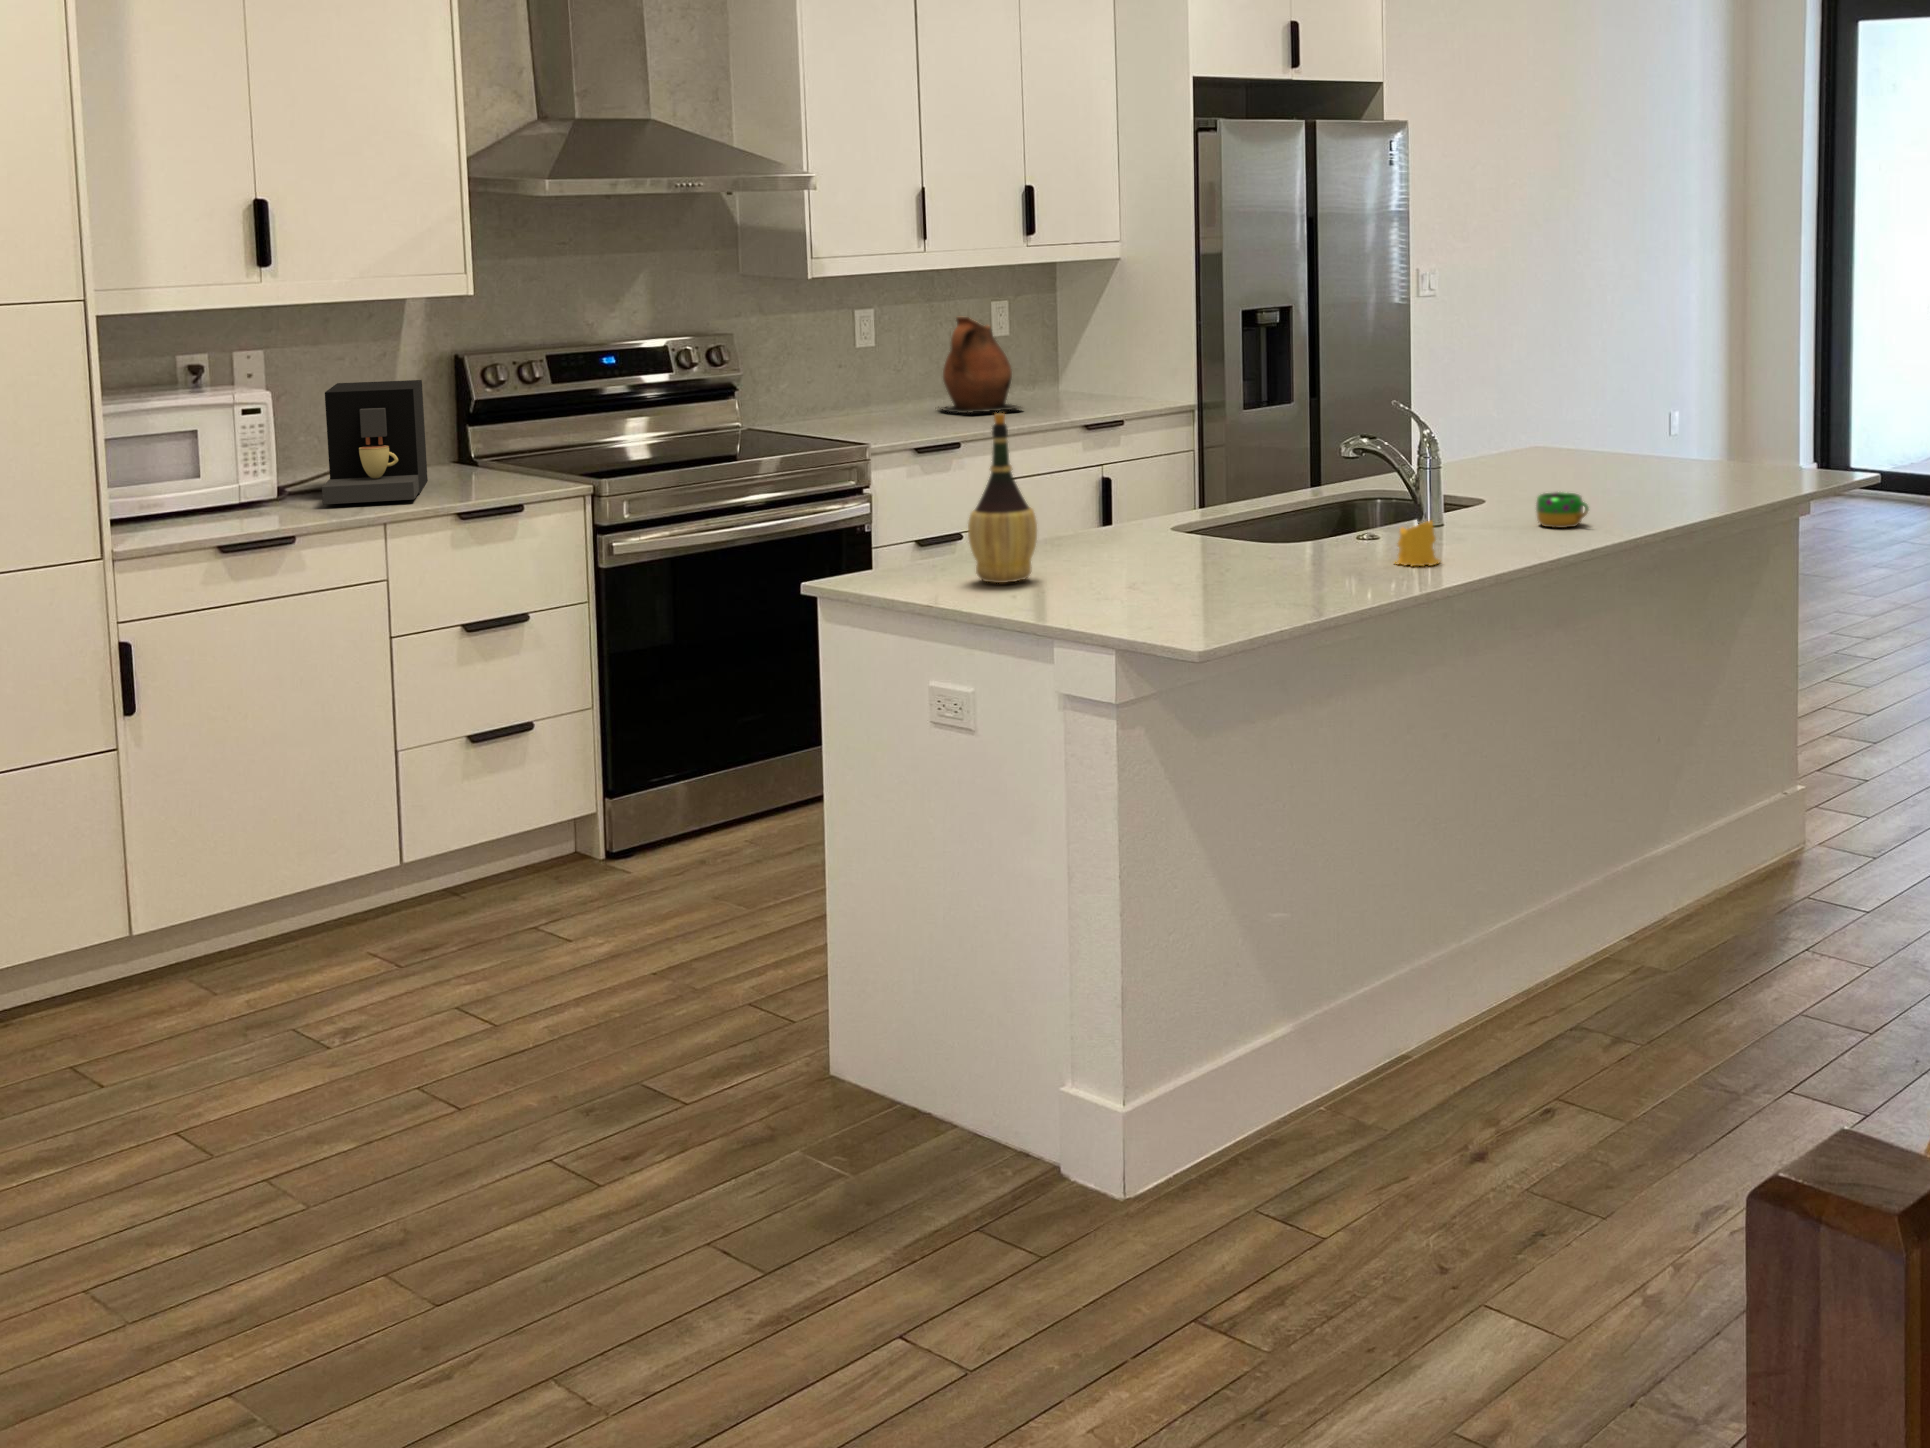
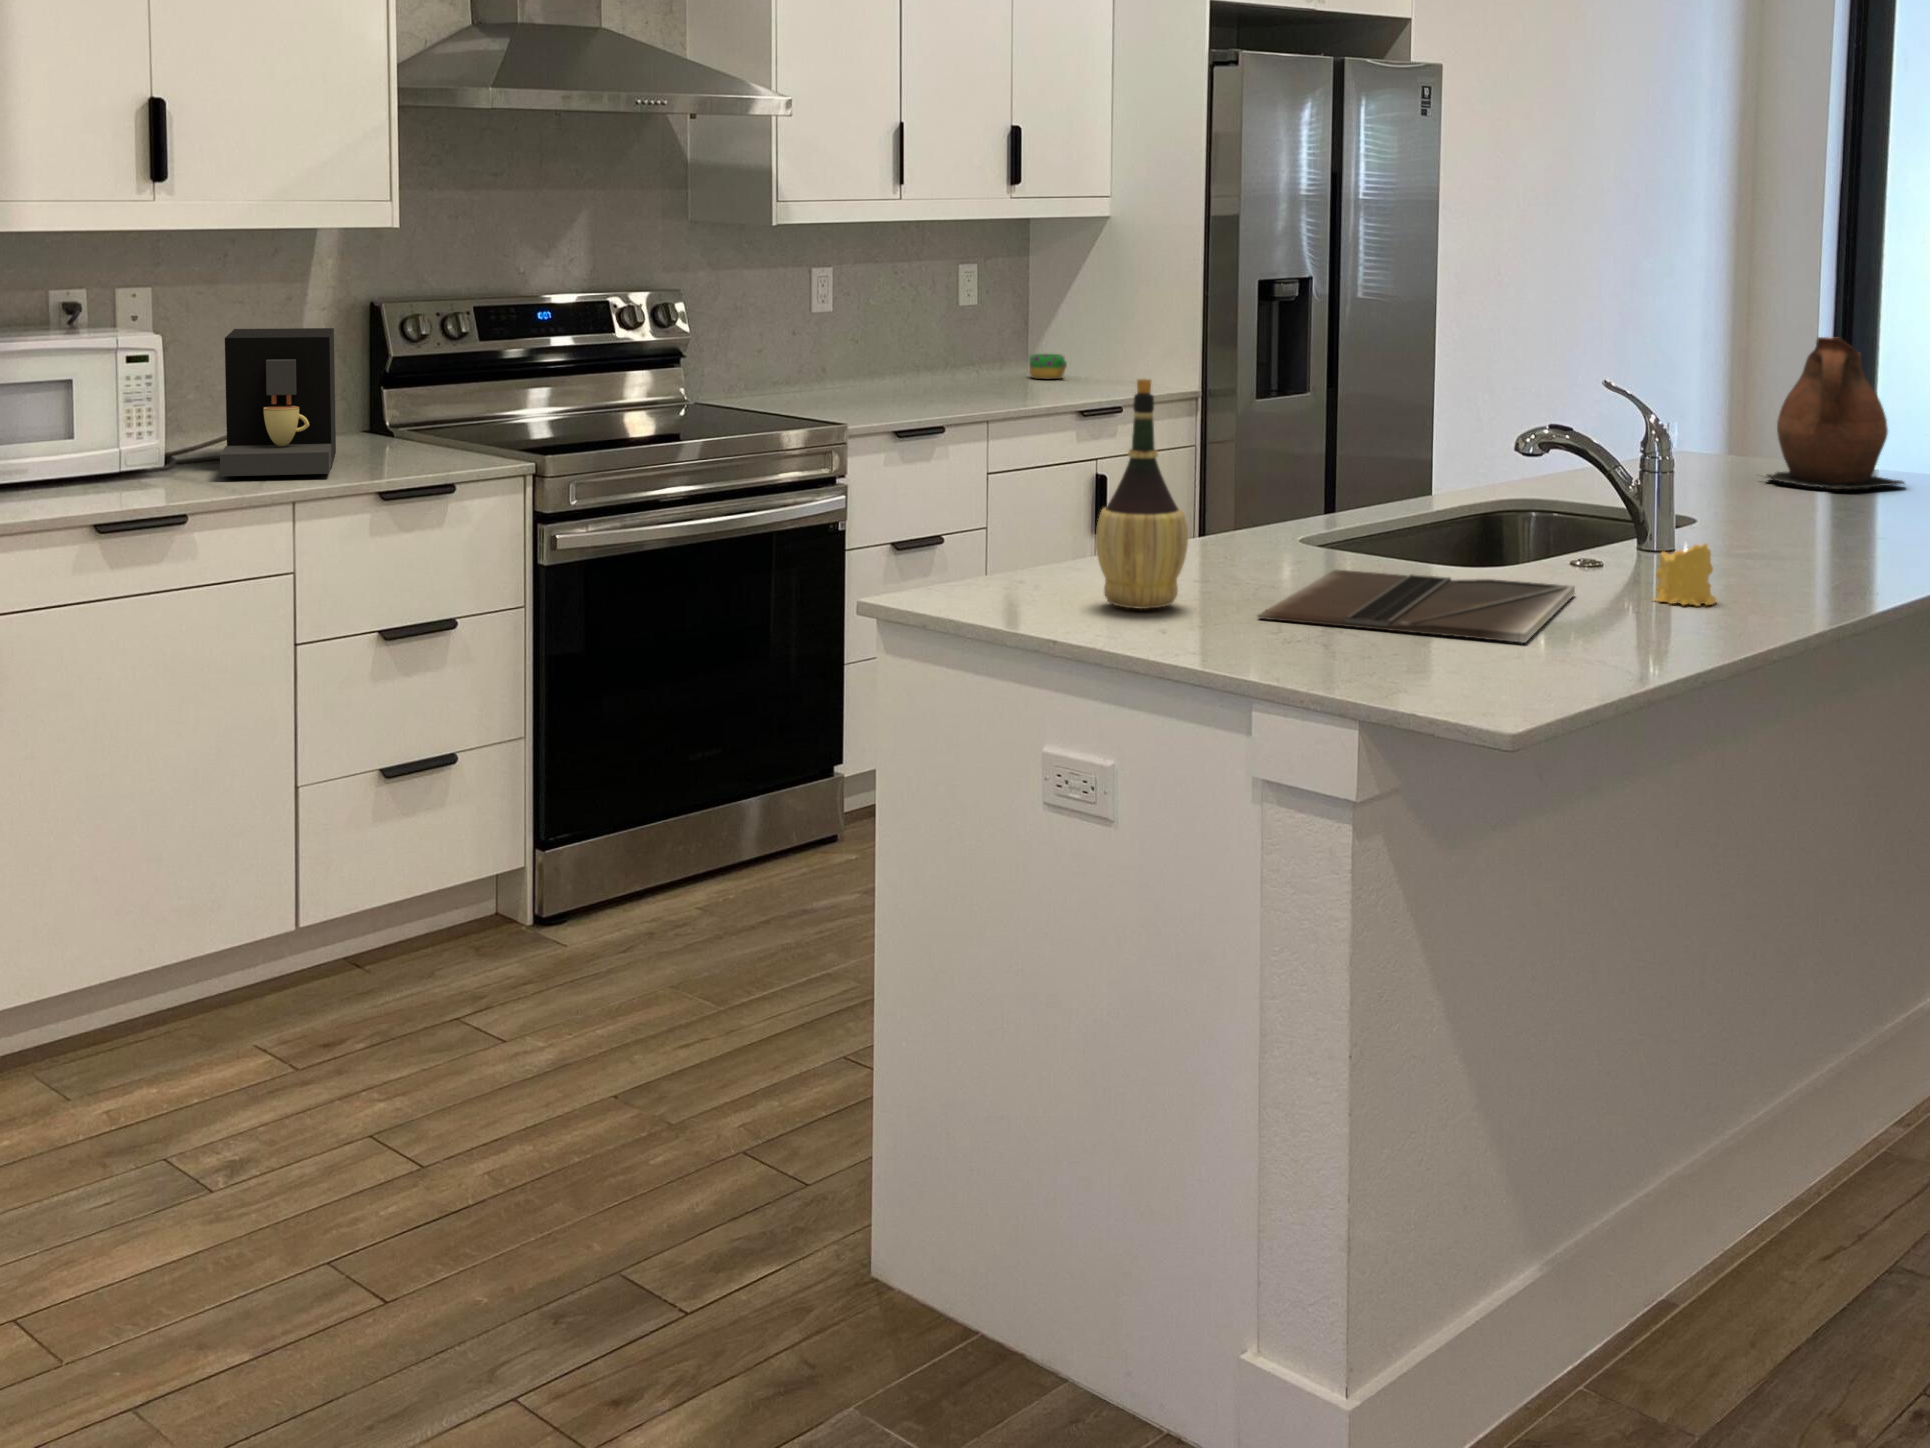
ceramic pitcher: present [940,317,1021,413] -> present [1765,337,1904,489]
mug: present [1536,492,1588,528] -> present [1029,354,1067,379]
laptop: none [1085,549,1339,597] -> present [1258,569,1575,643]

